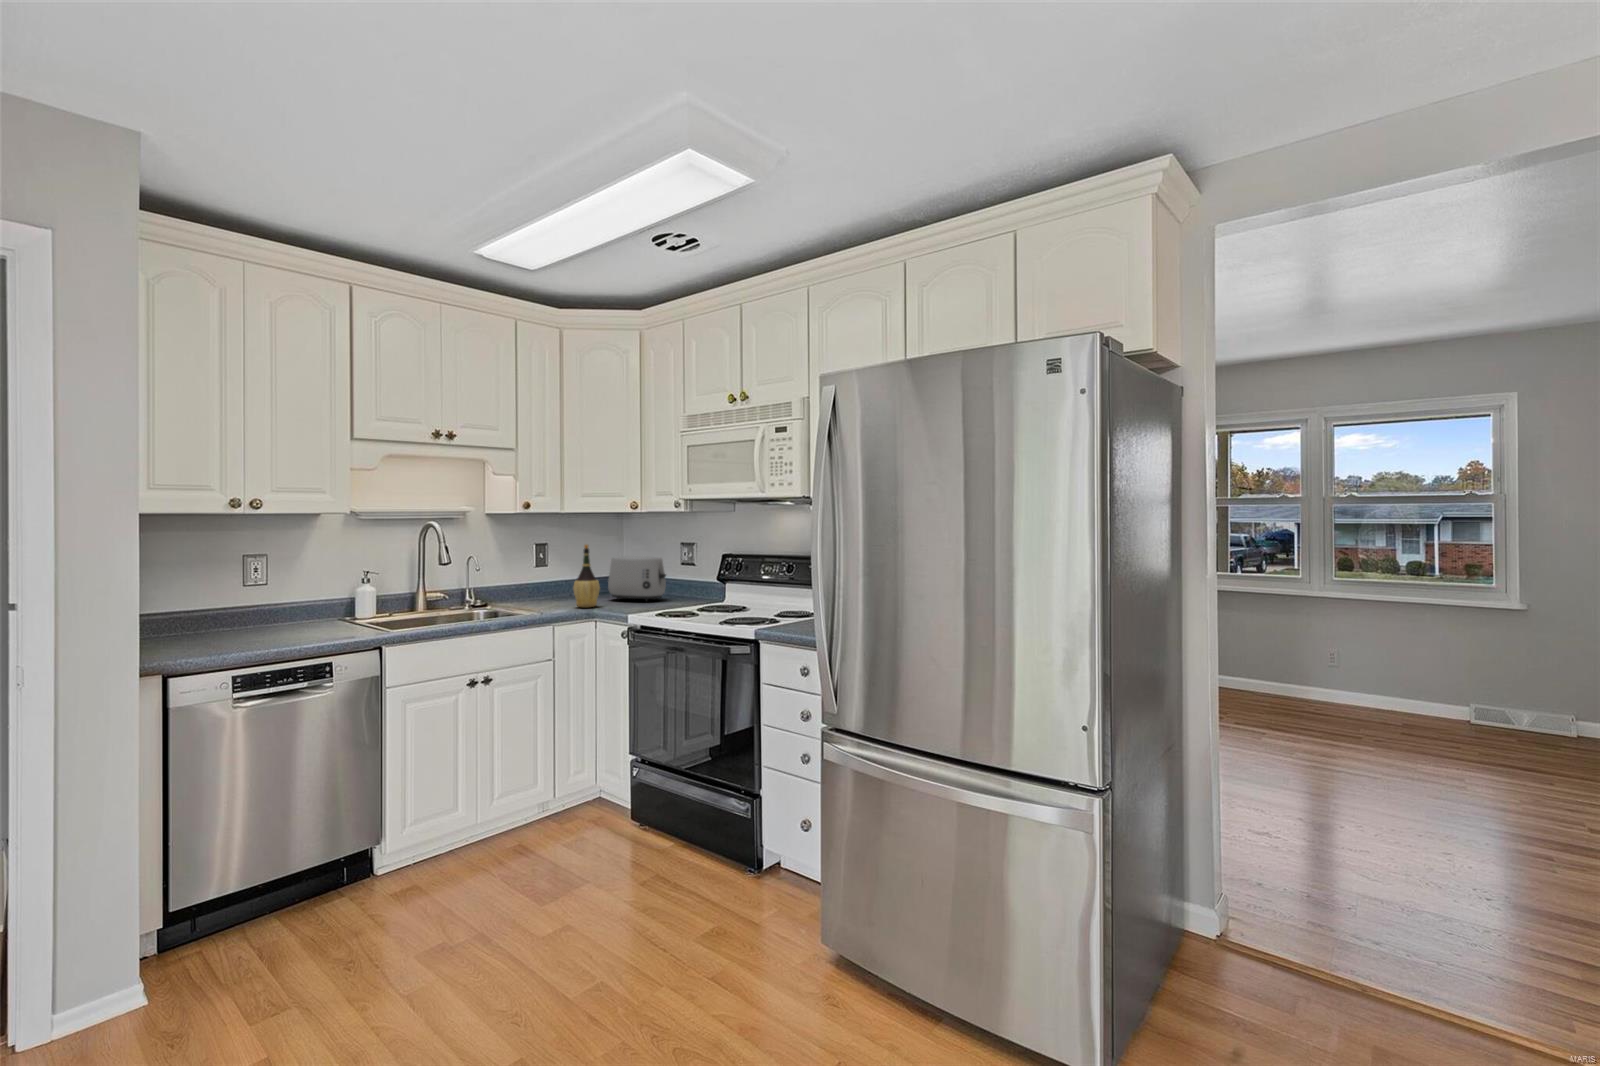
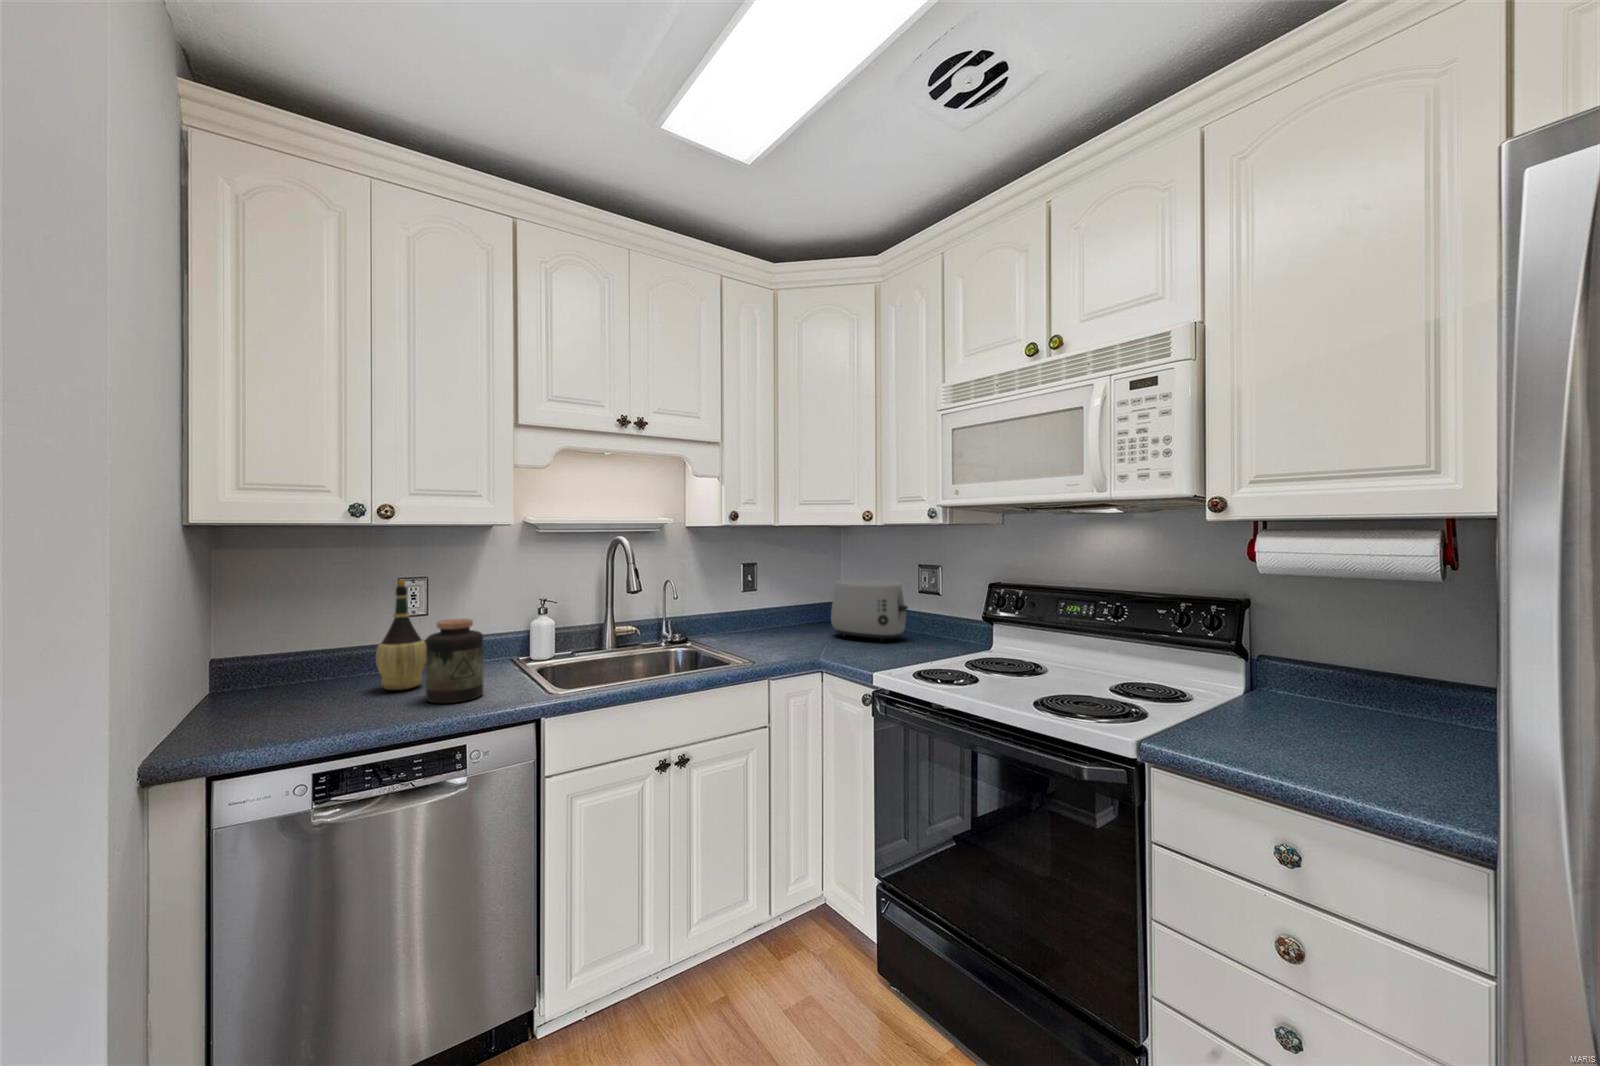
wine bottle: present [573,545,600,607] -> present [376,579,426,690]
jar: none [293,580,336,638] -> present [426,619,483,703]

